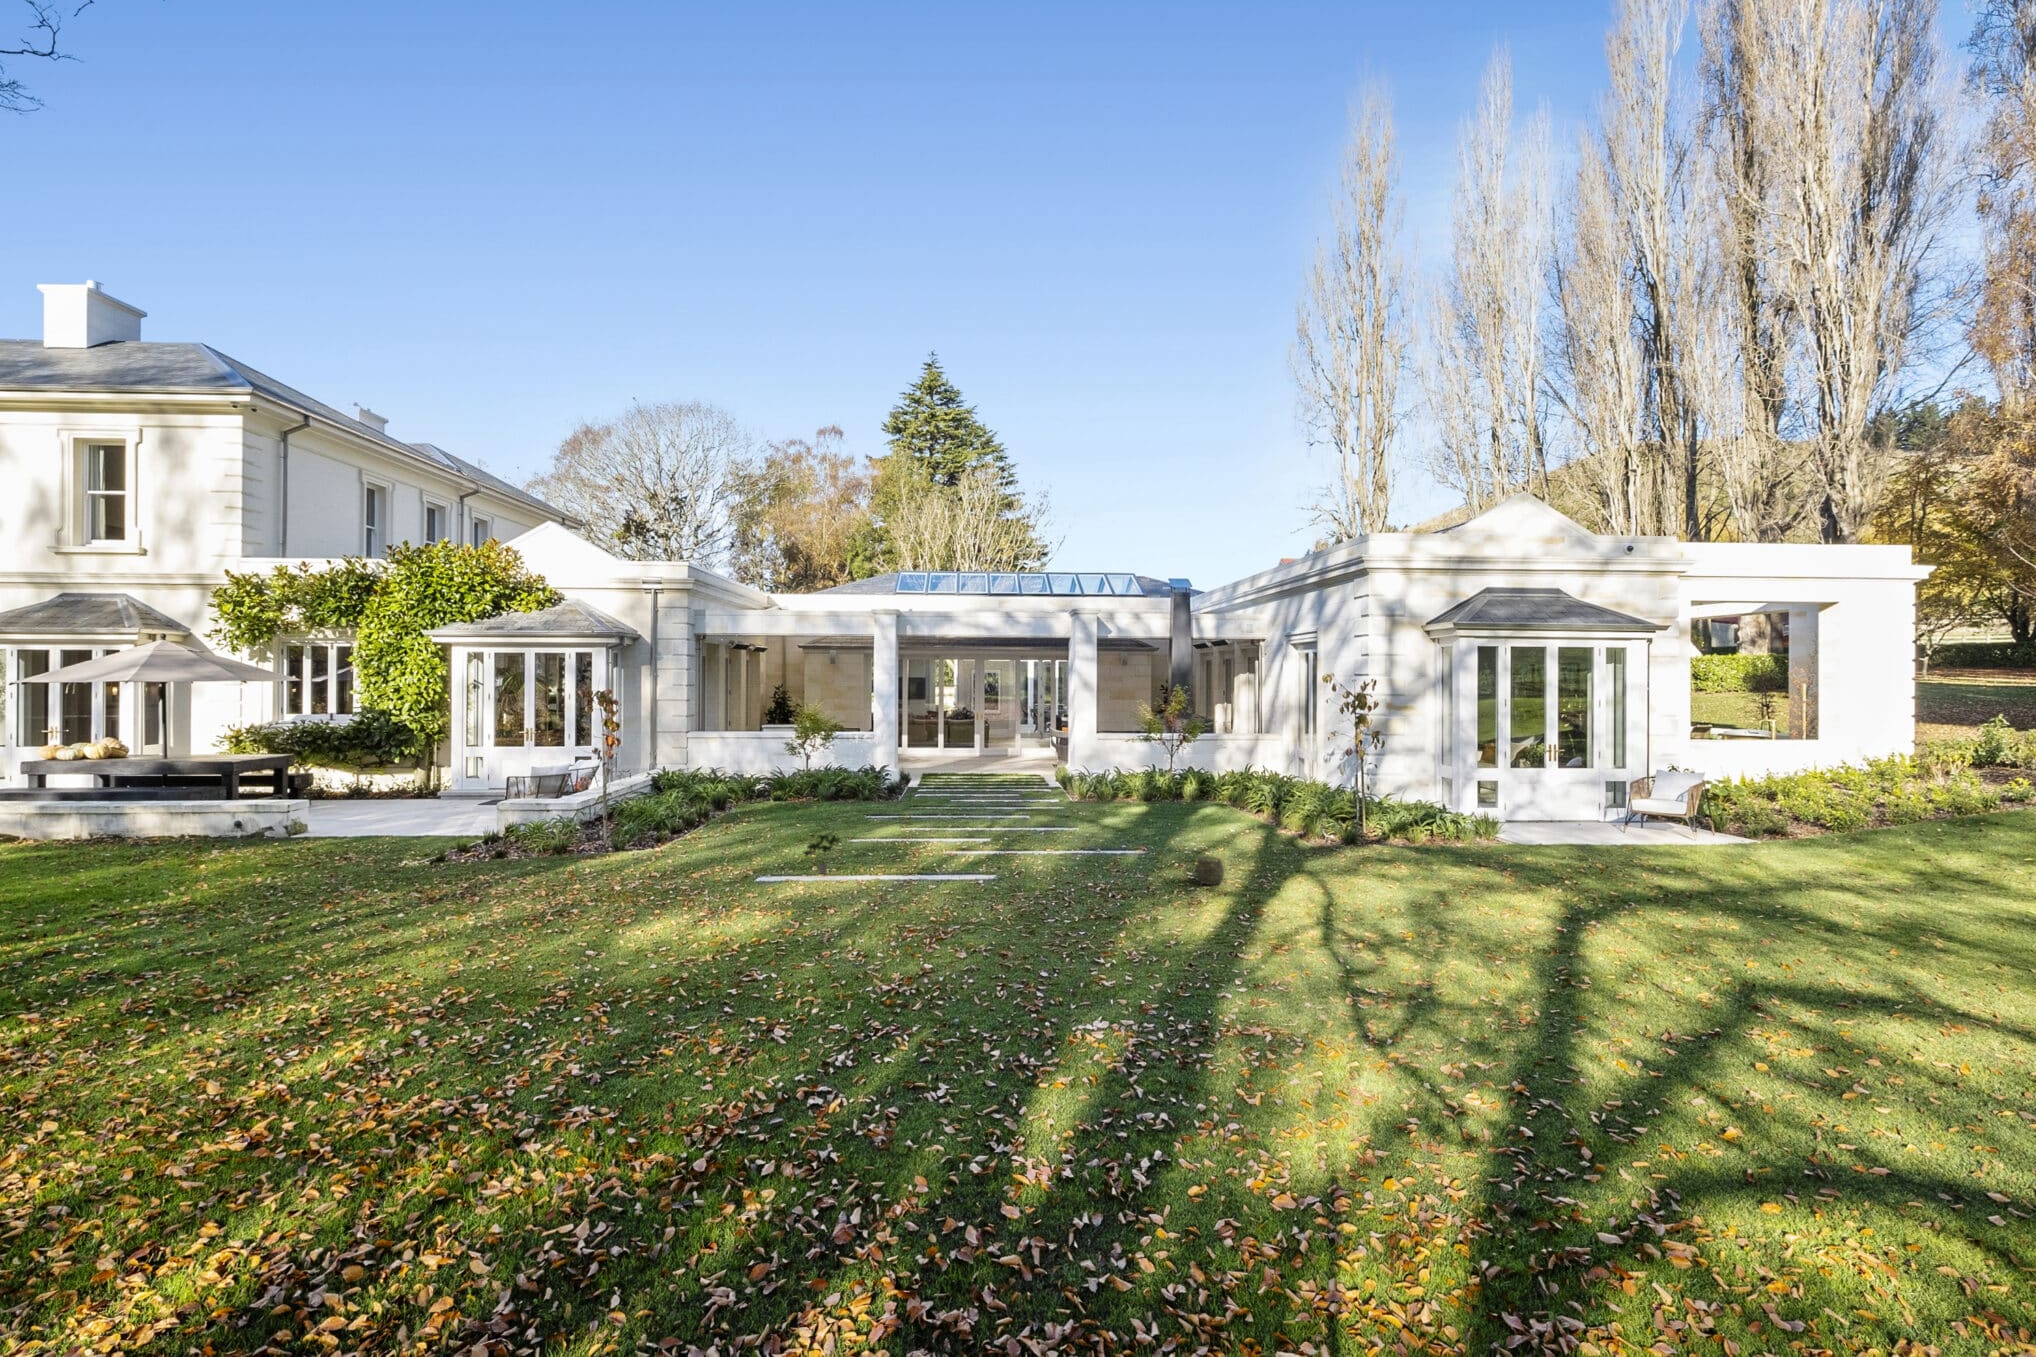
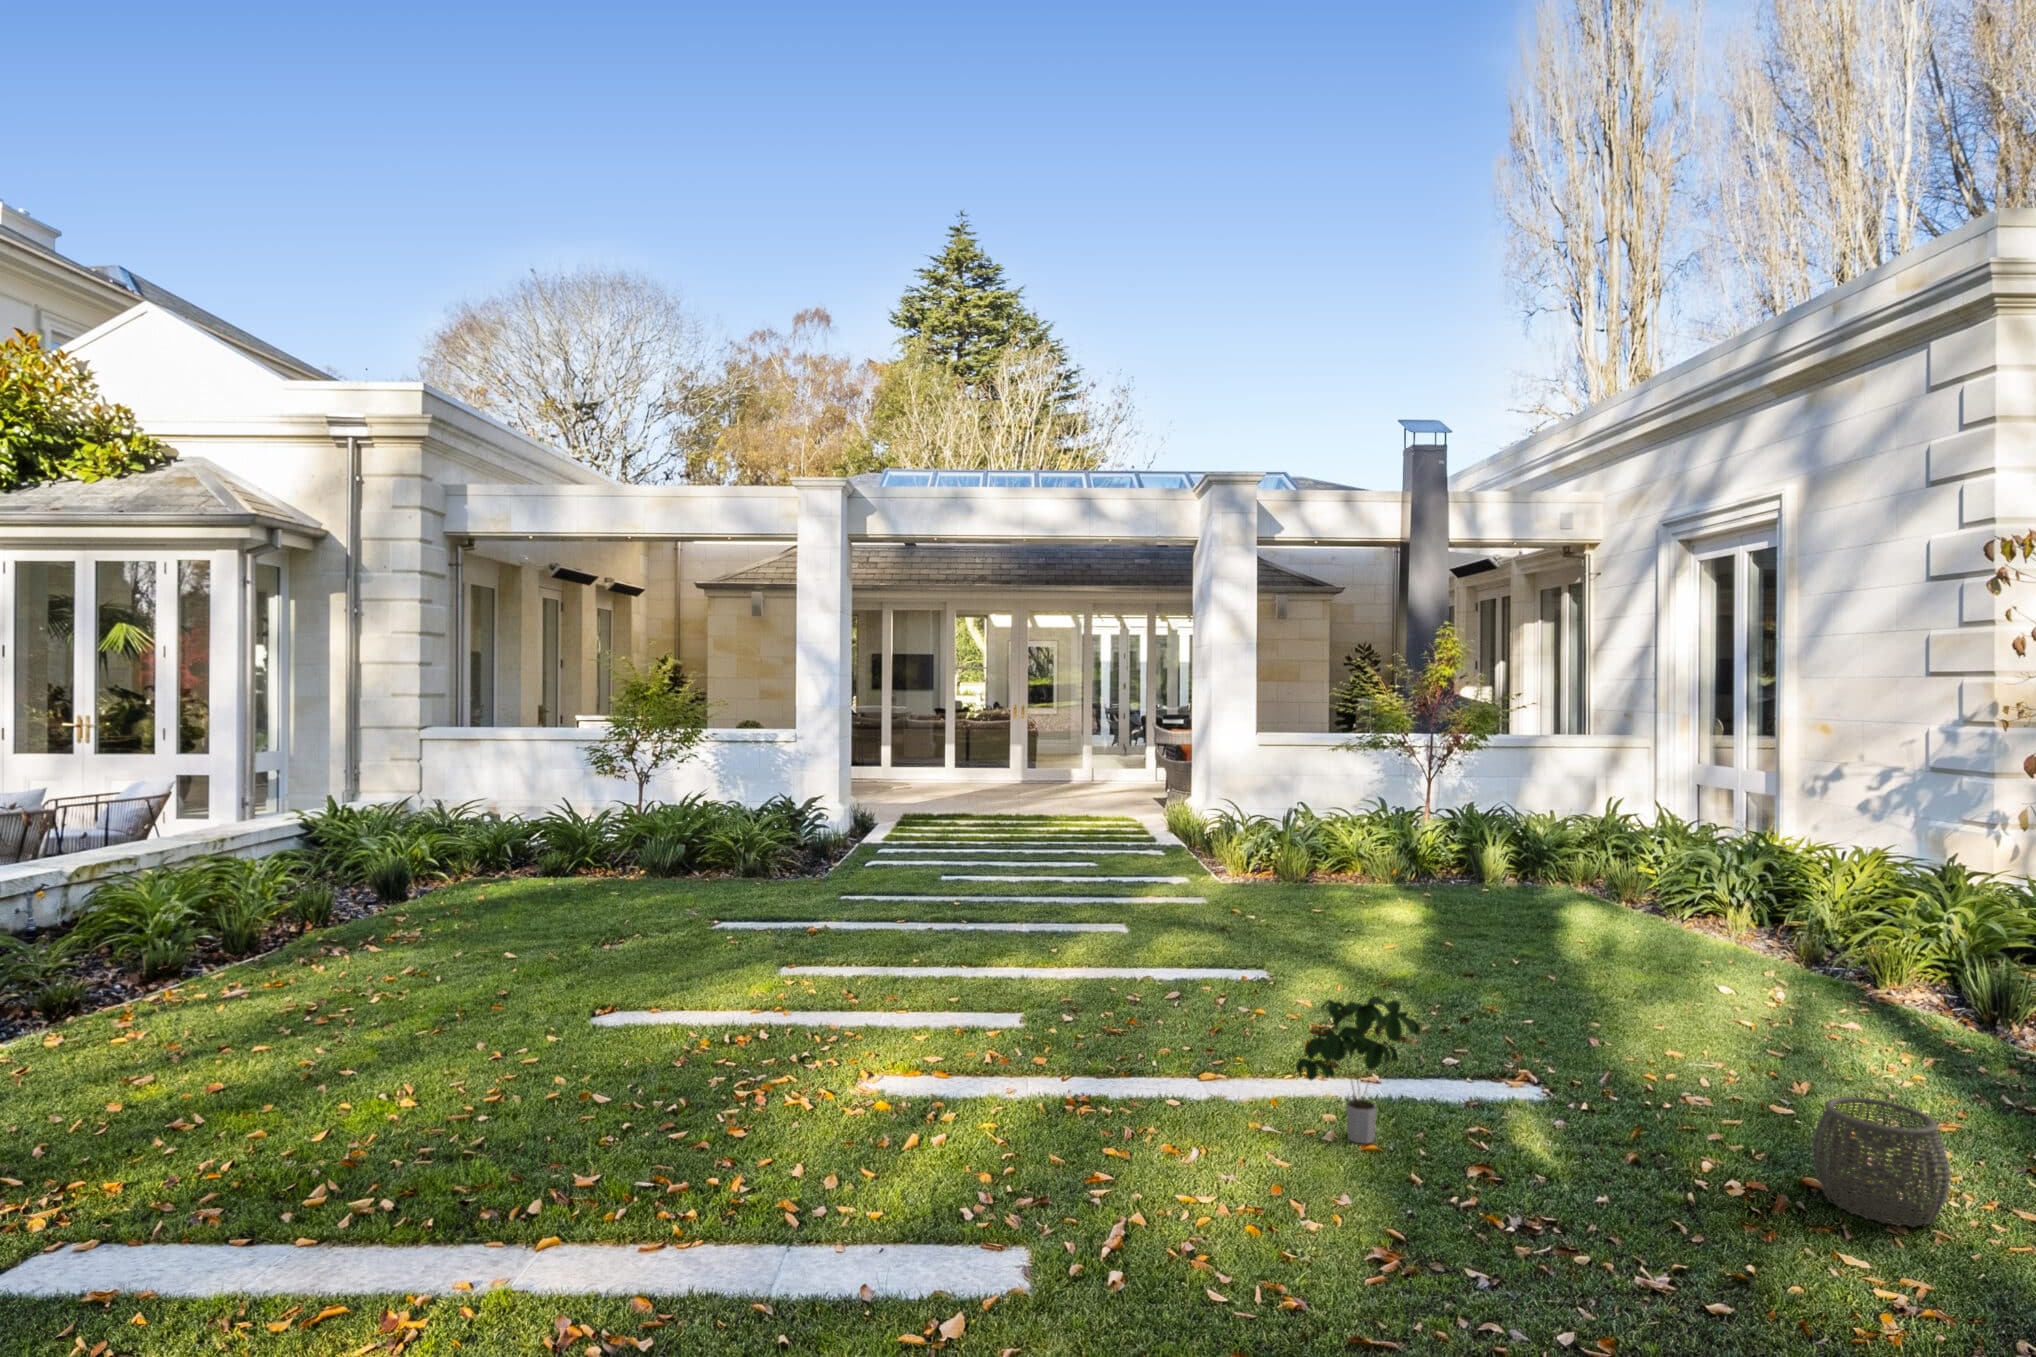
potted plant: present [804,833,840,874] -> present [1296,996,1420,1144]

